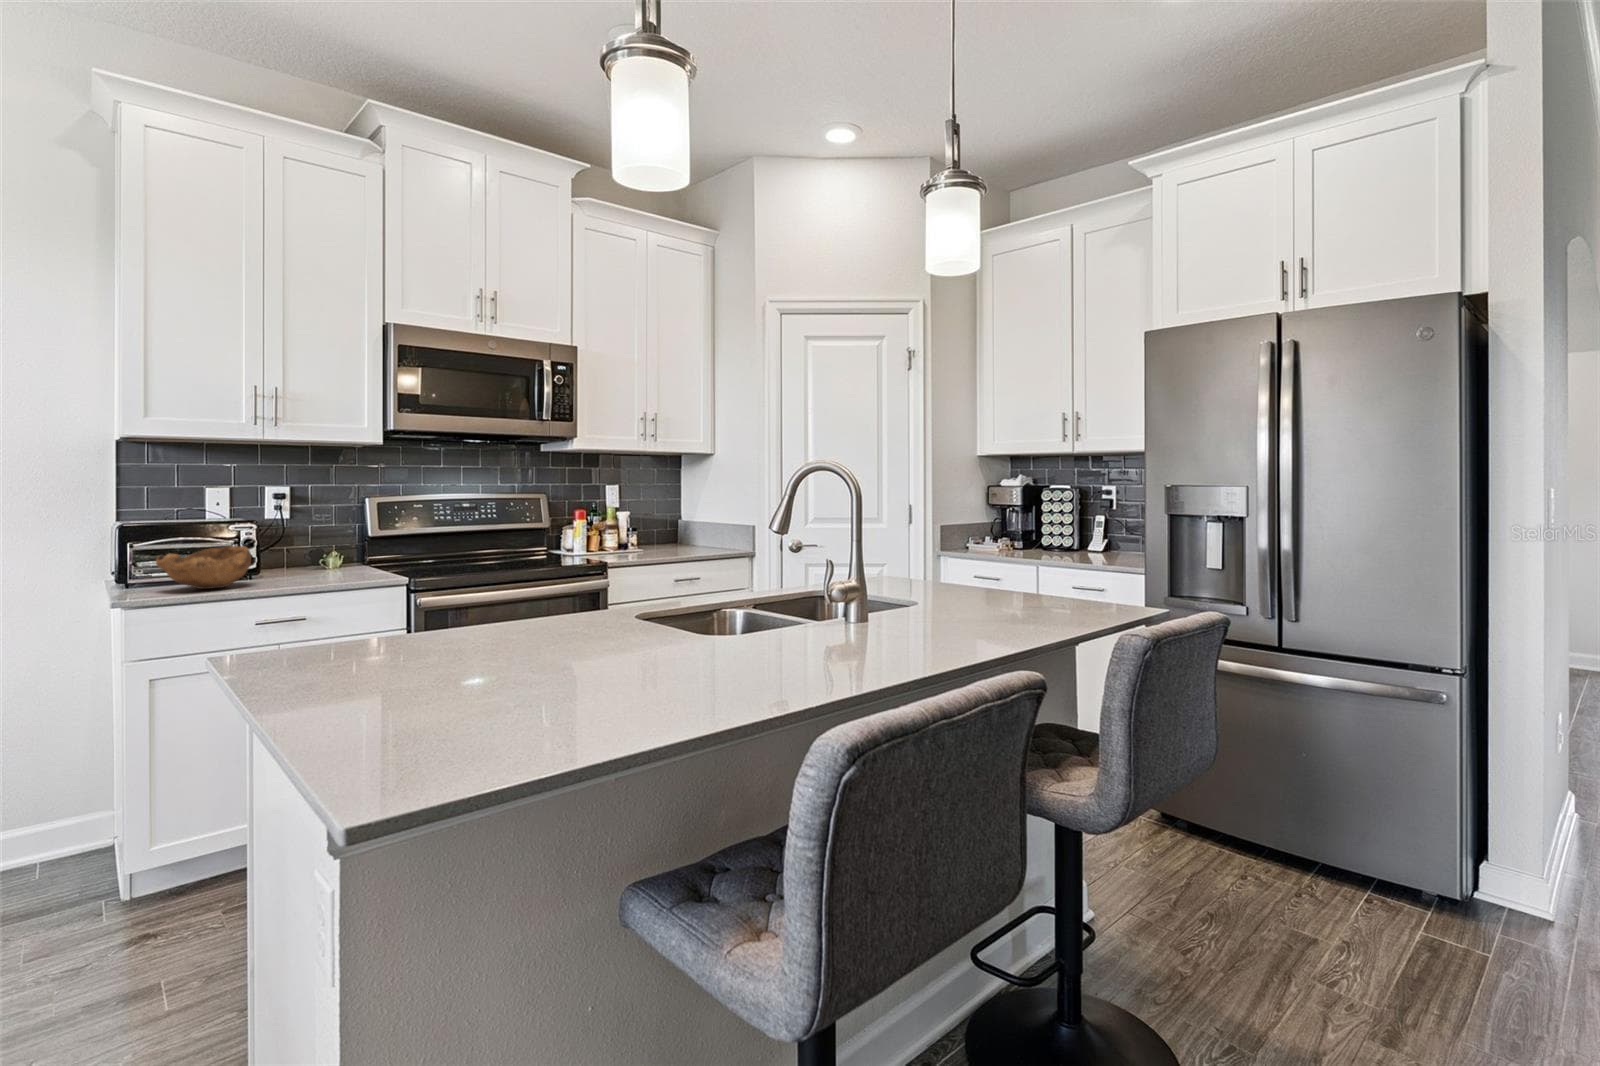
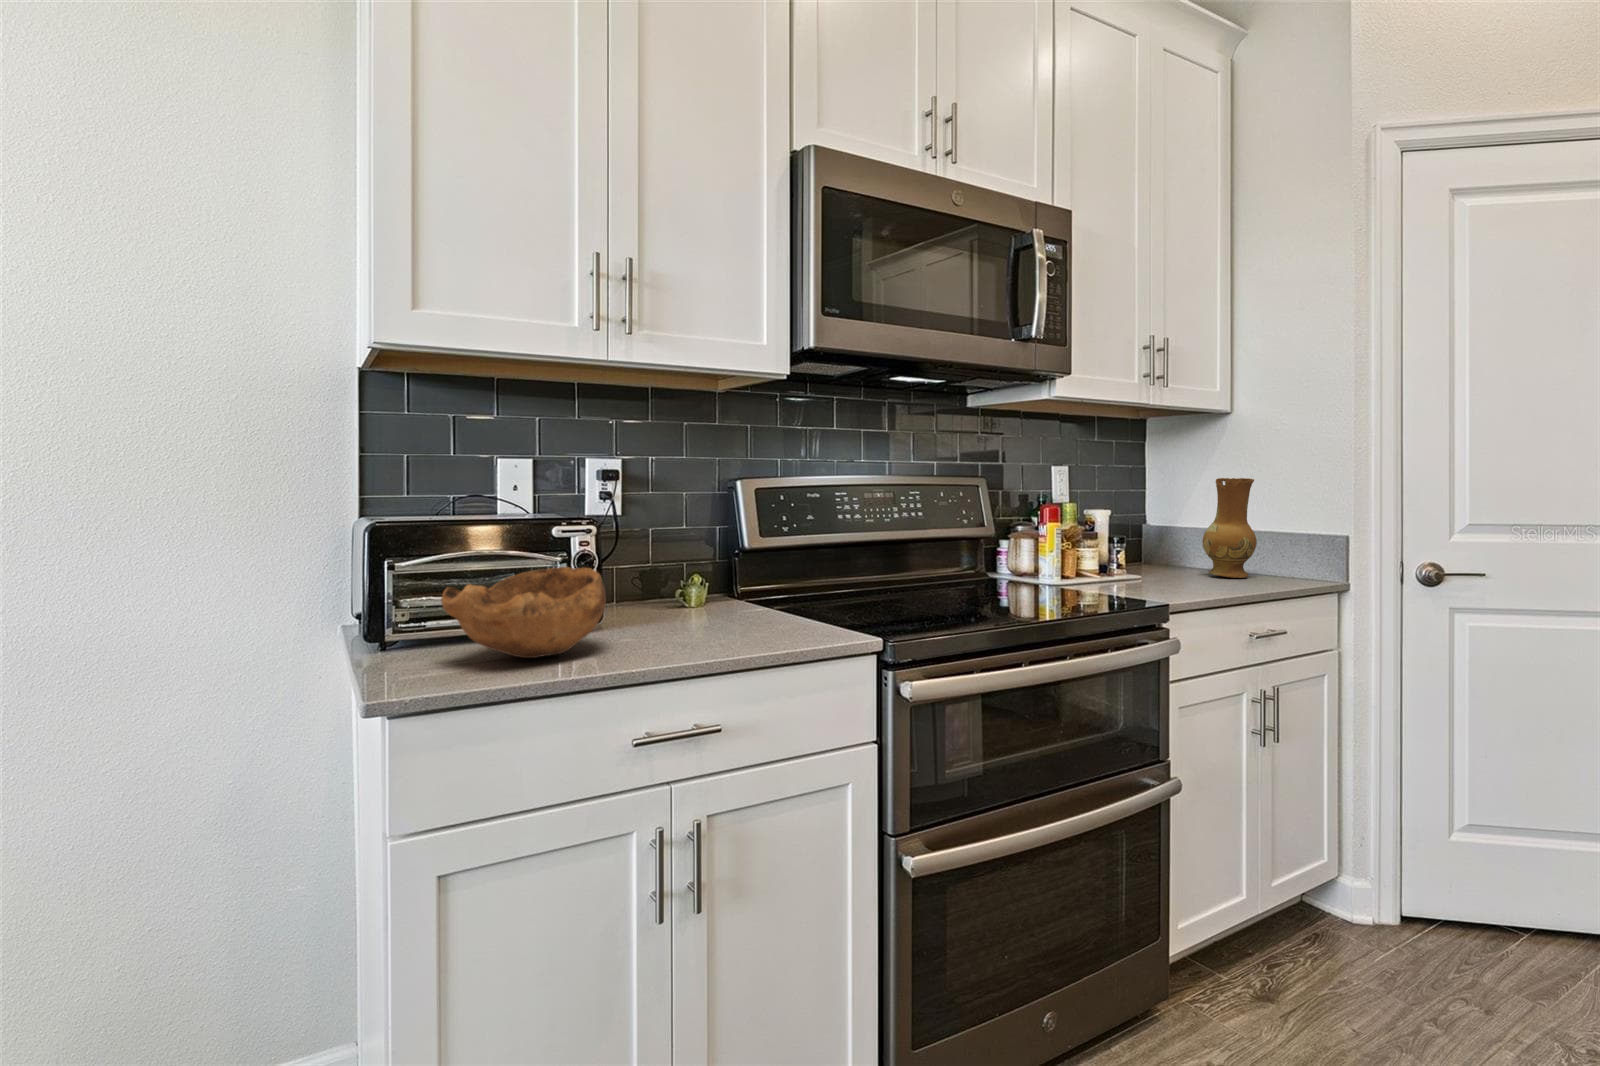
ceramic jug: none [680,493,709,550] -> present [1202,478,1257,578]

